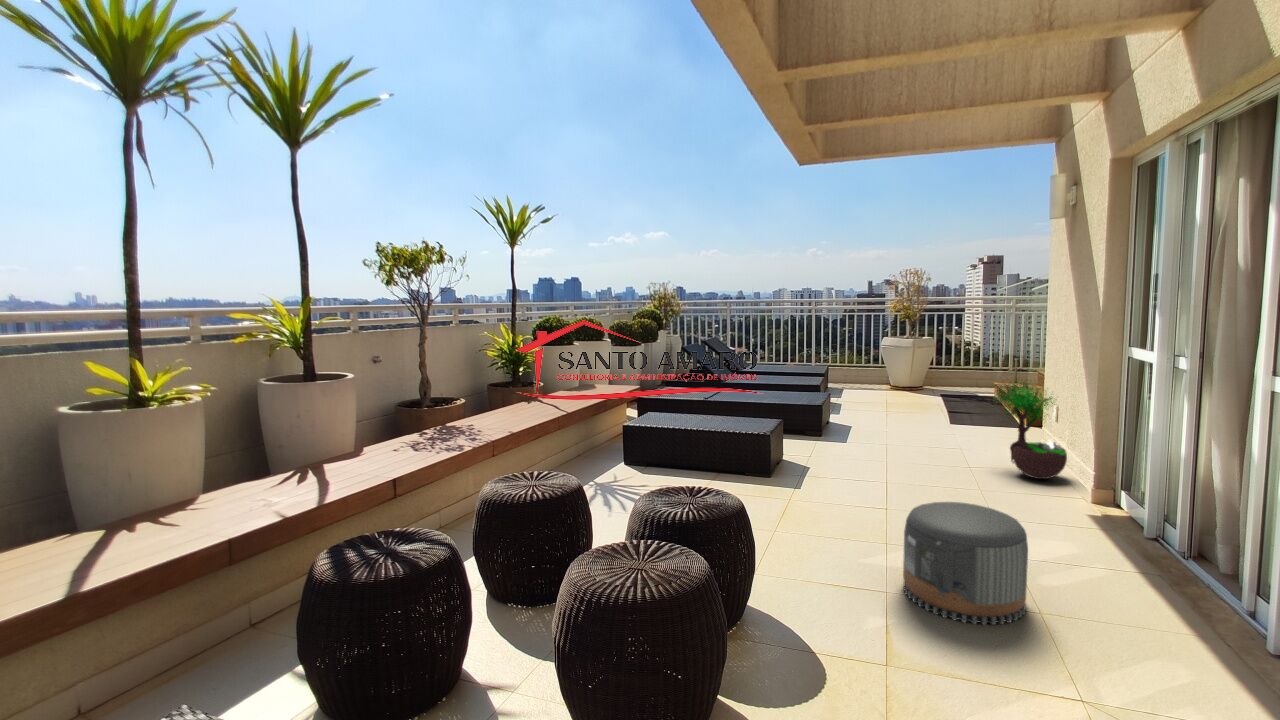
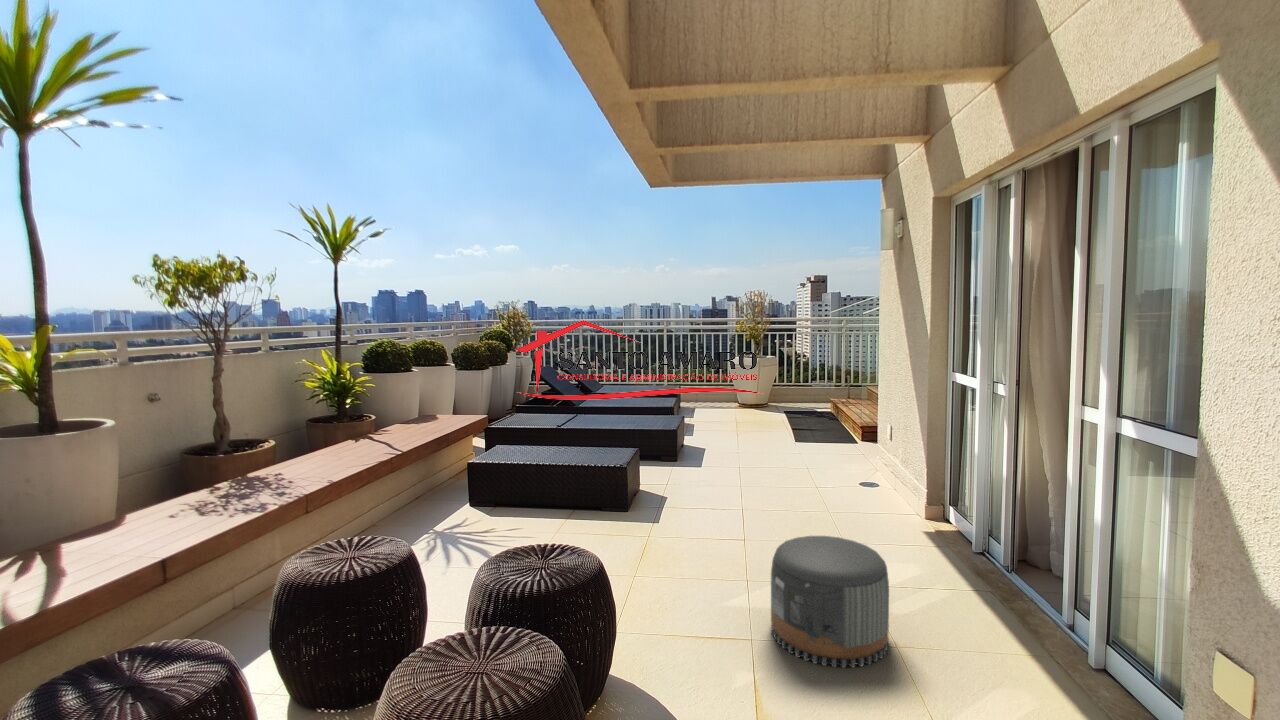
potted tree: present [996,380,1067,479] -> none [835,393,900,495]

